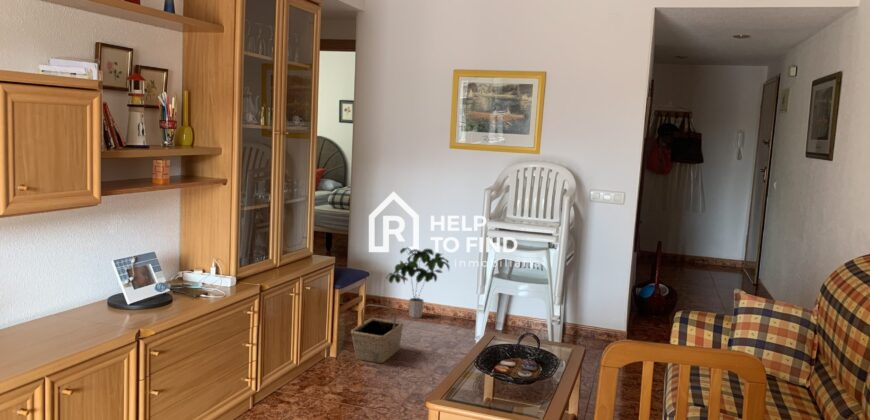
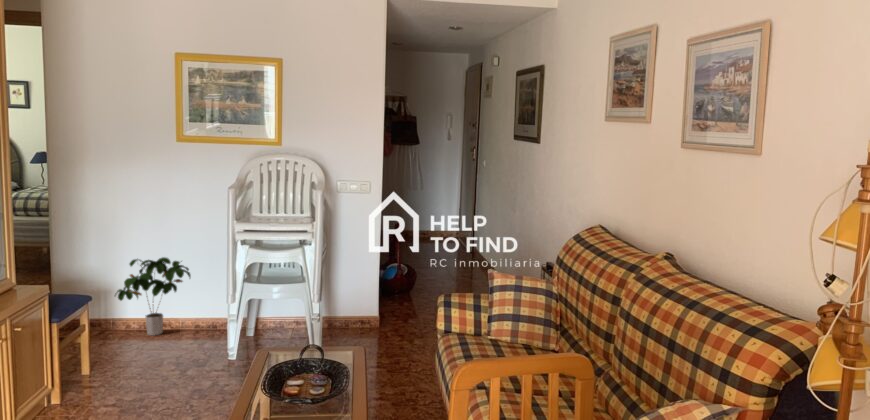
basket: present [351,304,403,363] -> none [79,332,145,399]

